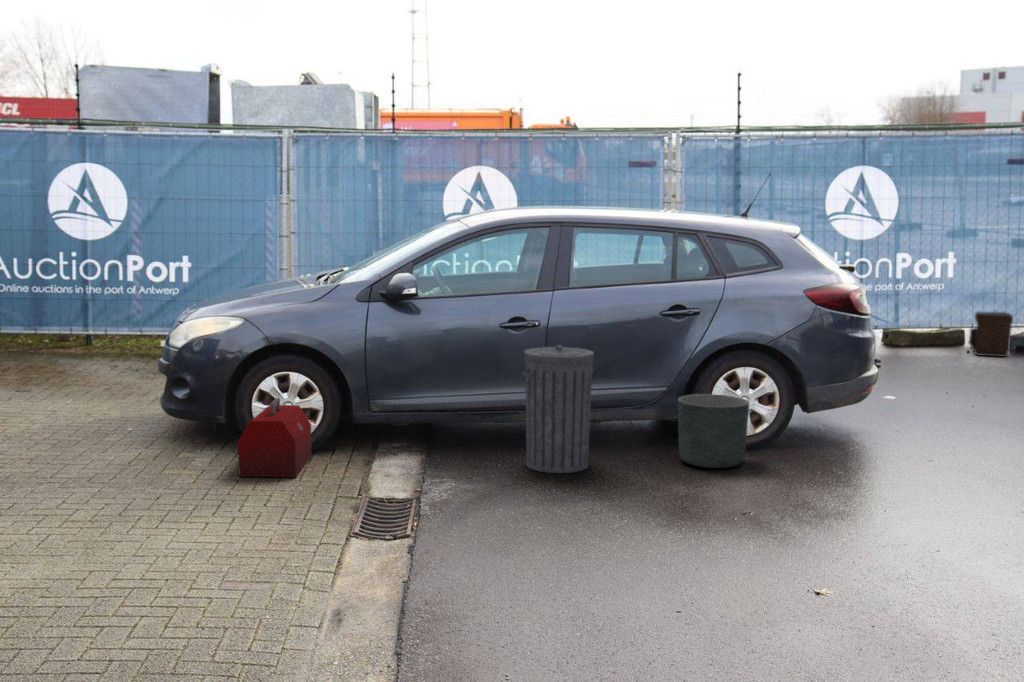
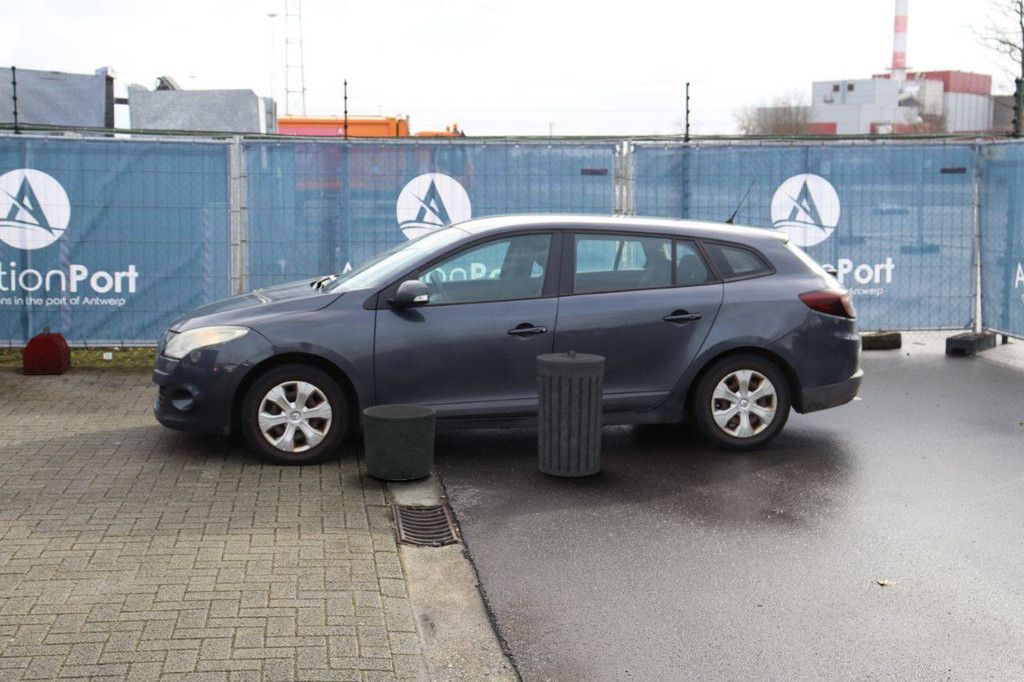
bench: present [969,312,1013,357] -> none [902,311,948,358]
planter: present [678,394,750,468] -> present [363,405,436,481]
toolbox: present [238,398,311,477] -> present [22,326,71,375]

